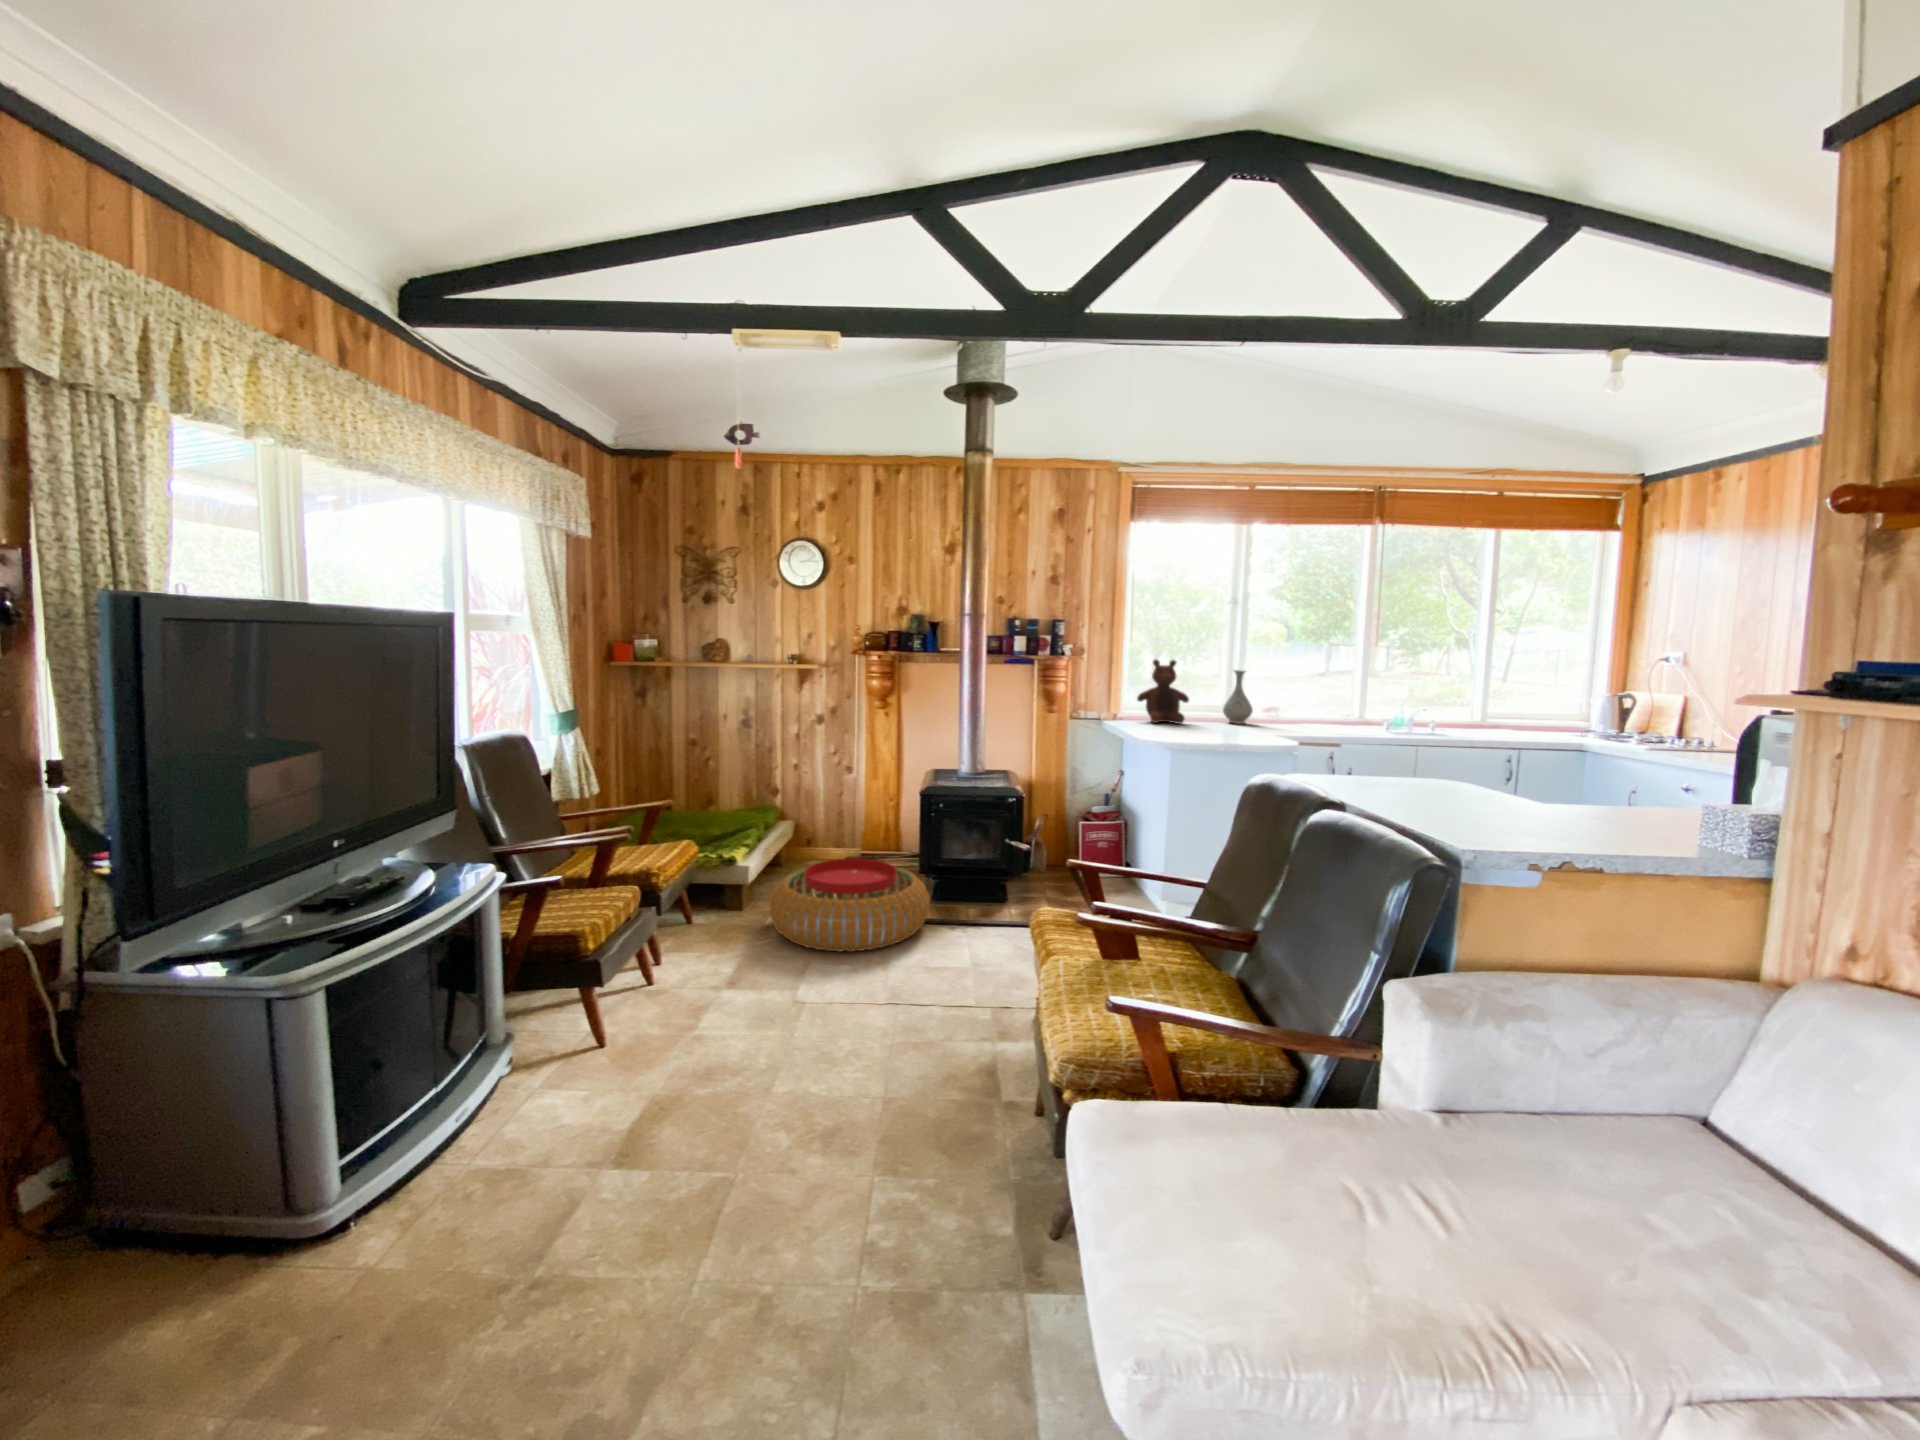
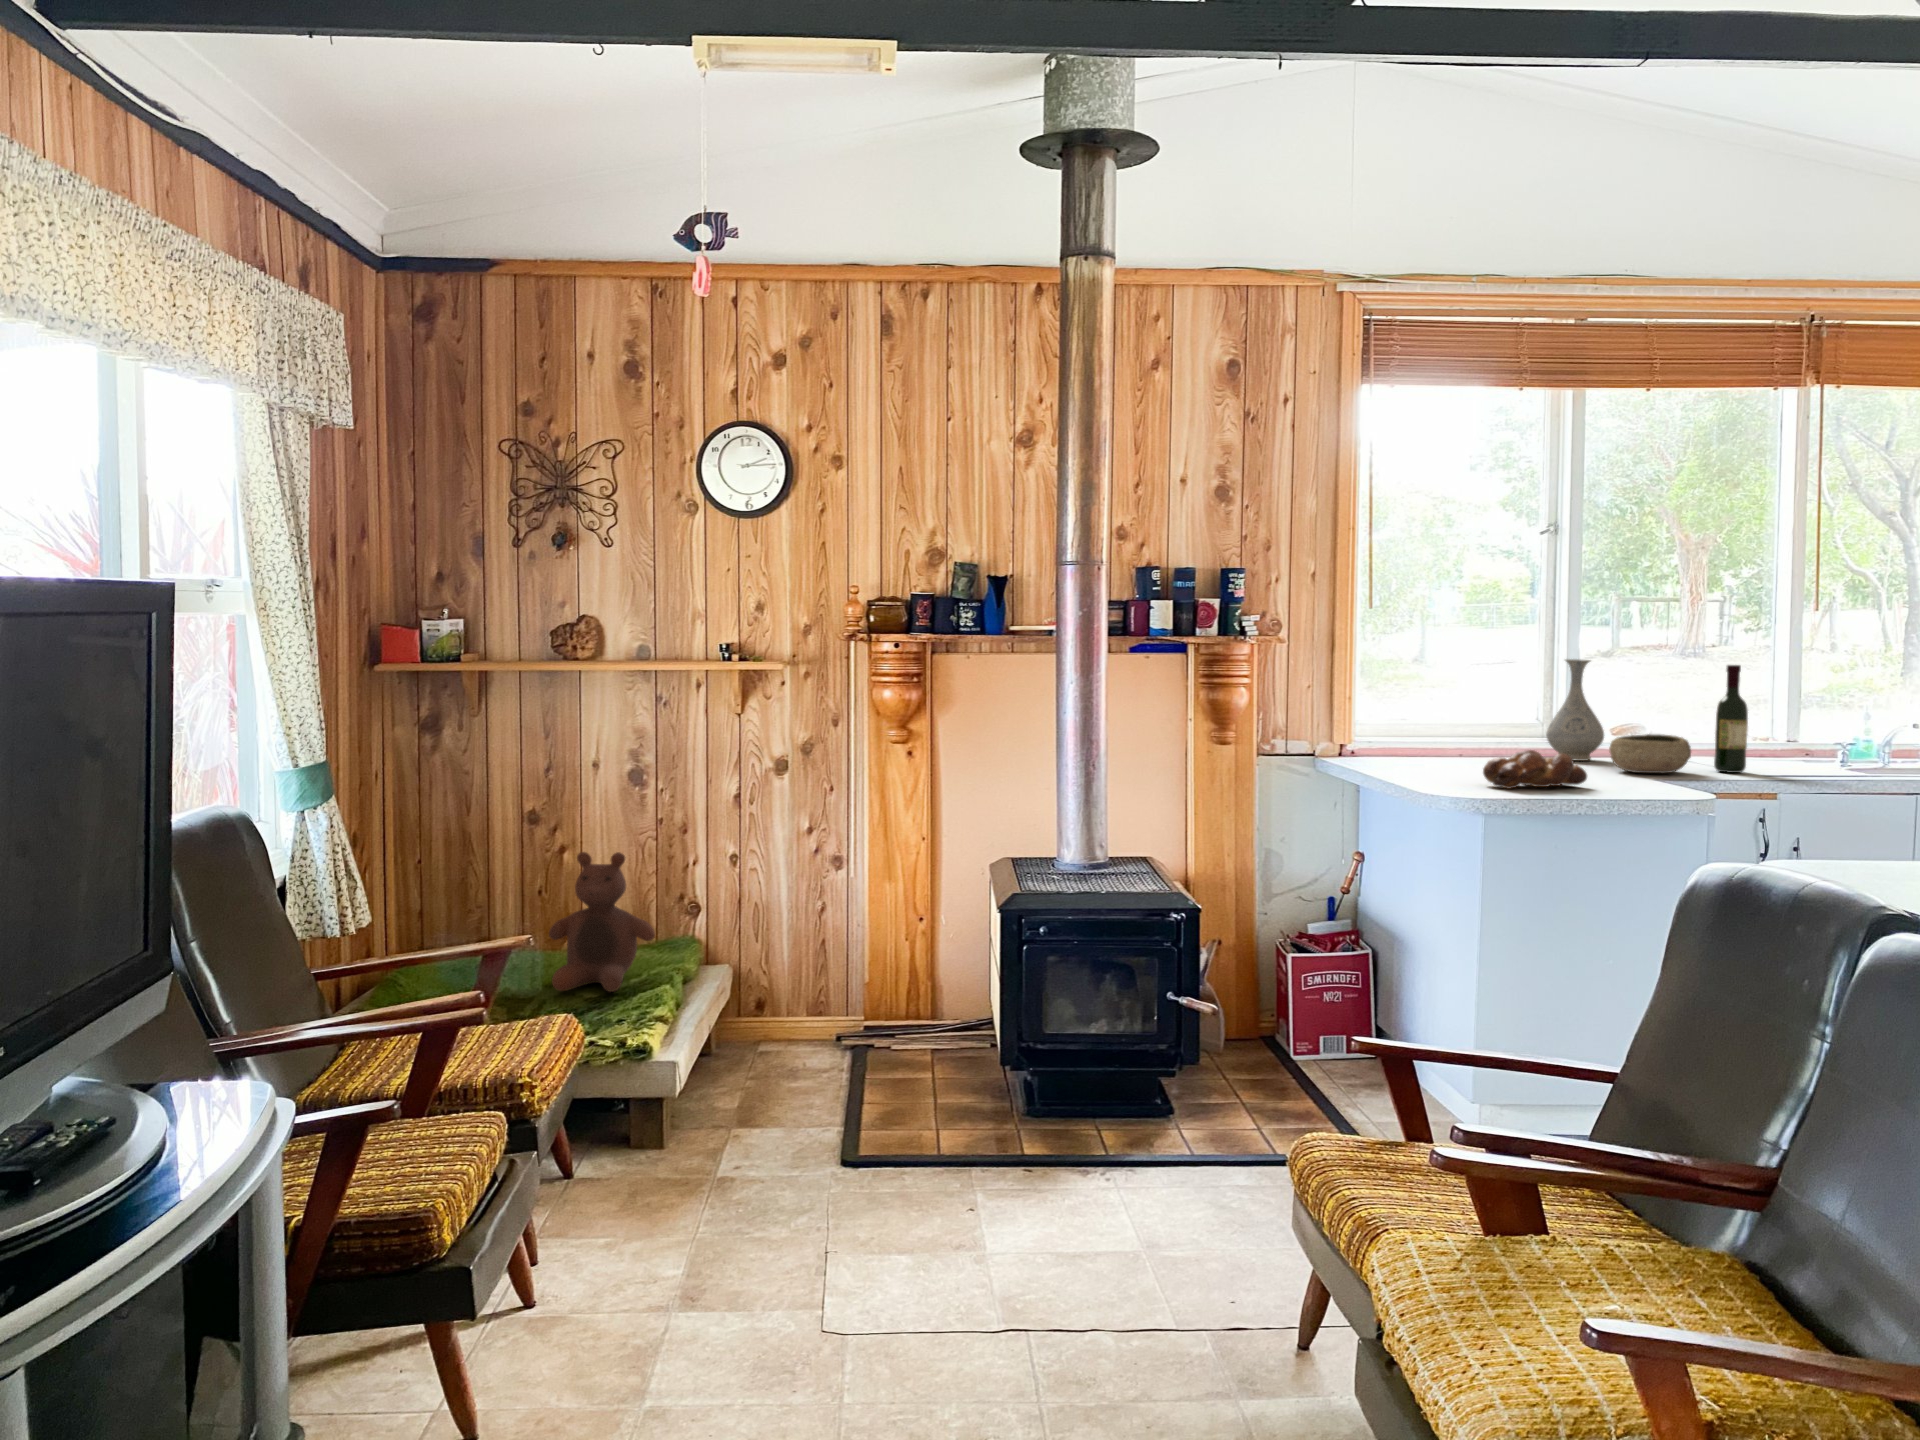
stuffed bear: present [1137,660,1189,724] -> present [549,852,655,992]
wine bottle: none [1307,674,1325,731] -> present [1714,665,1748,773]
bowl: none [1251,710,1294,730] -> present [1609,734,1691,773]
bread loaf: none [1176,716,1231,736] -> present [1483,750,1587,789]
pouf: present [769,858,930,952] -> none [725,1038,1033,1223]

